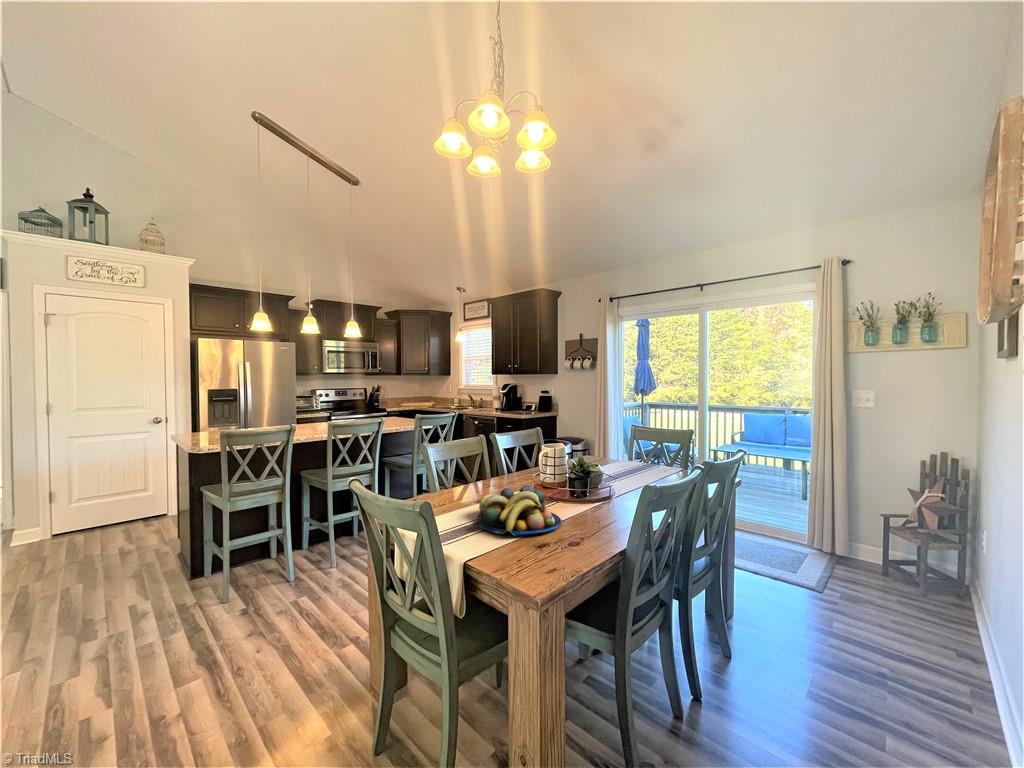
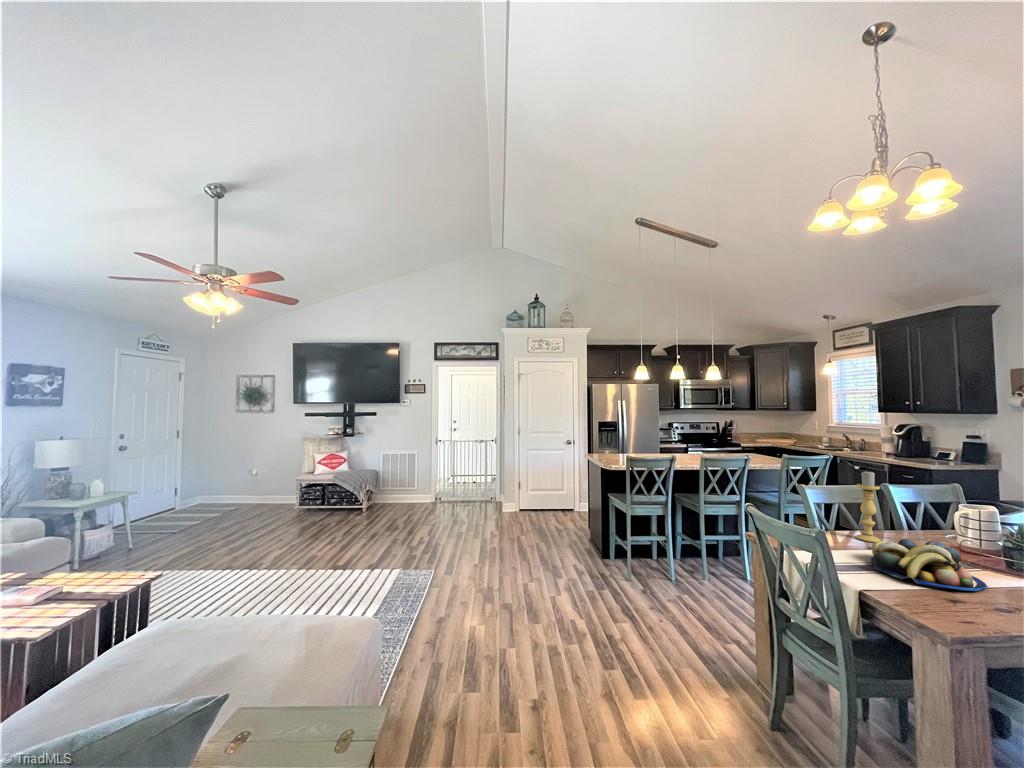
candle holder: none [468,423,488,495] -> present [856,472,880,542]

